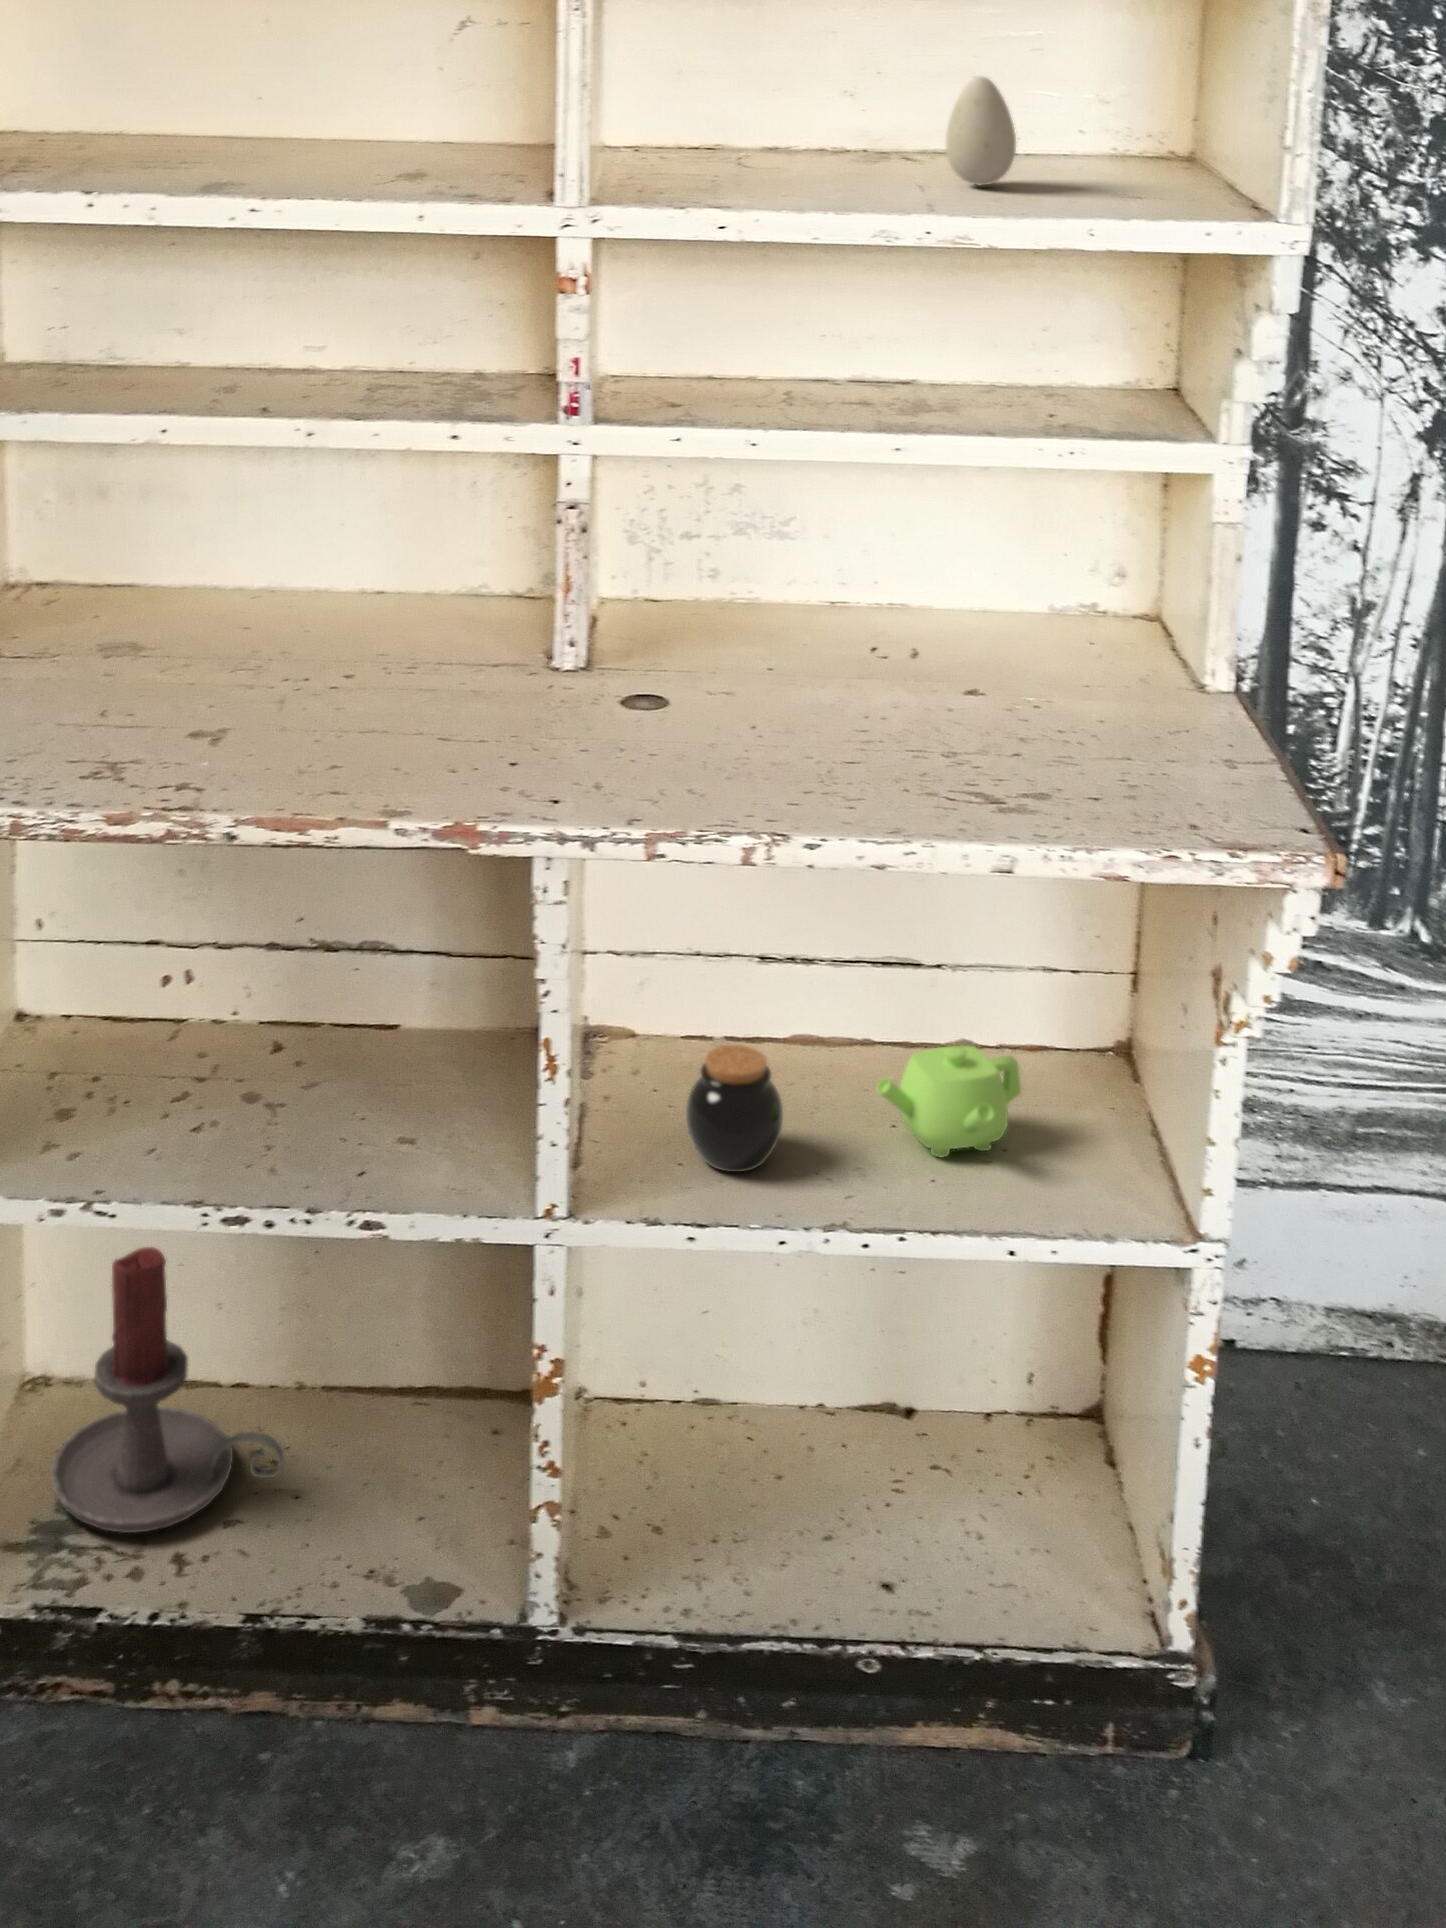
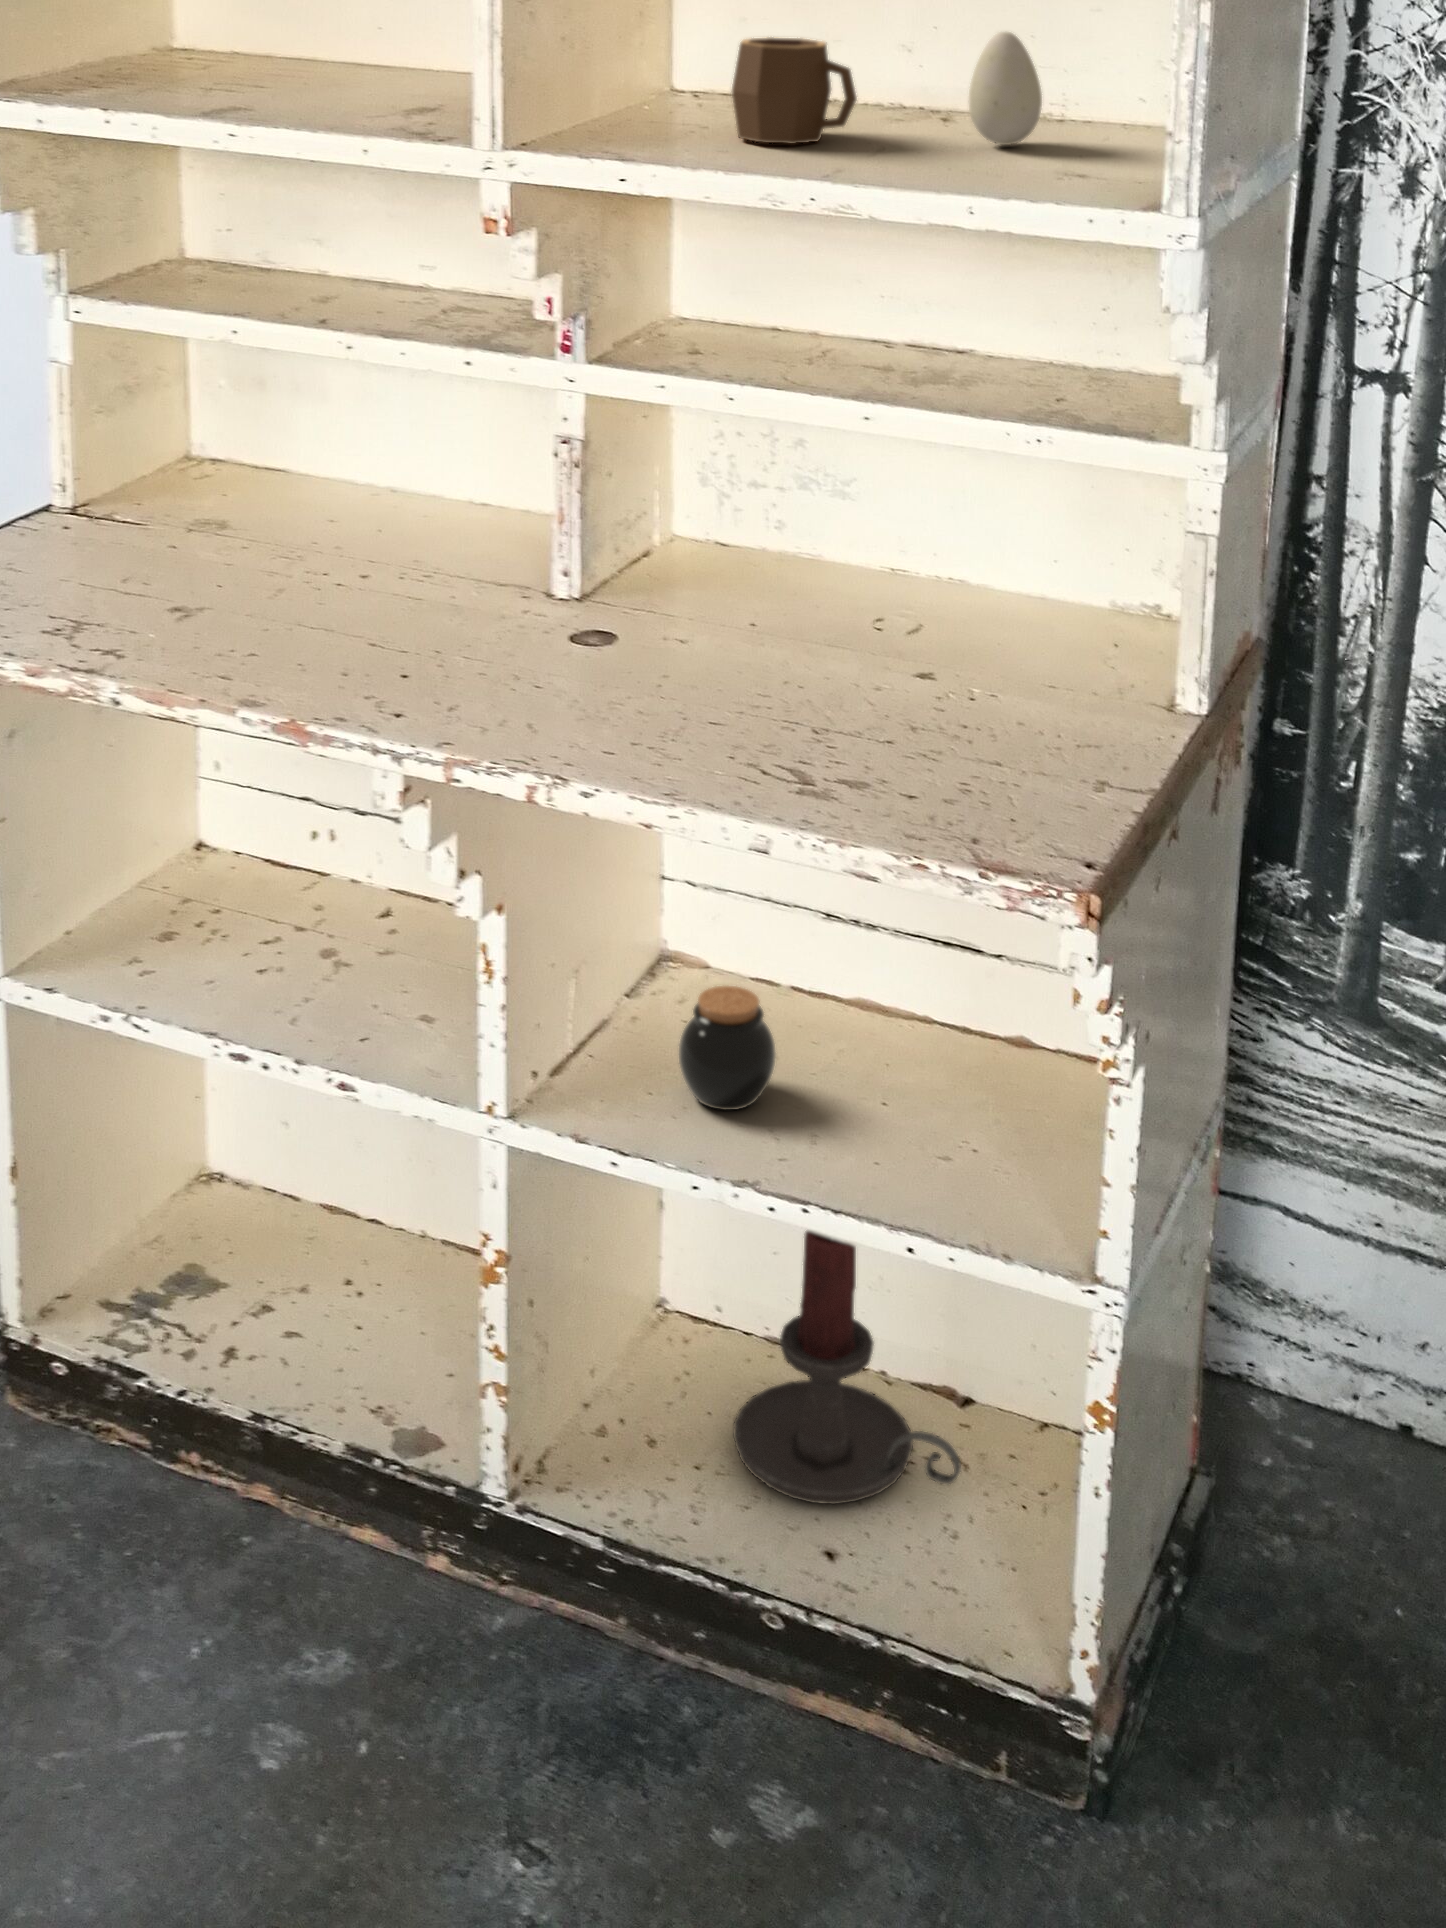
mug: none [720,92,853,196] -> present [732,37,857,144]
teapot: present [877,1046,1021,1157] -> none [871,1032,1030,1145]
candle holder: present [51,1247,284,1533] -> present [734,1231,961,1504]

